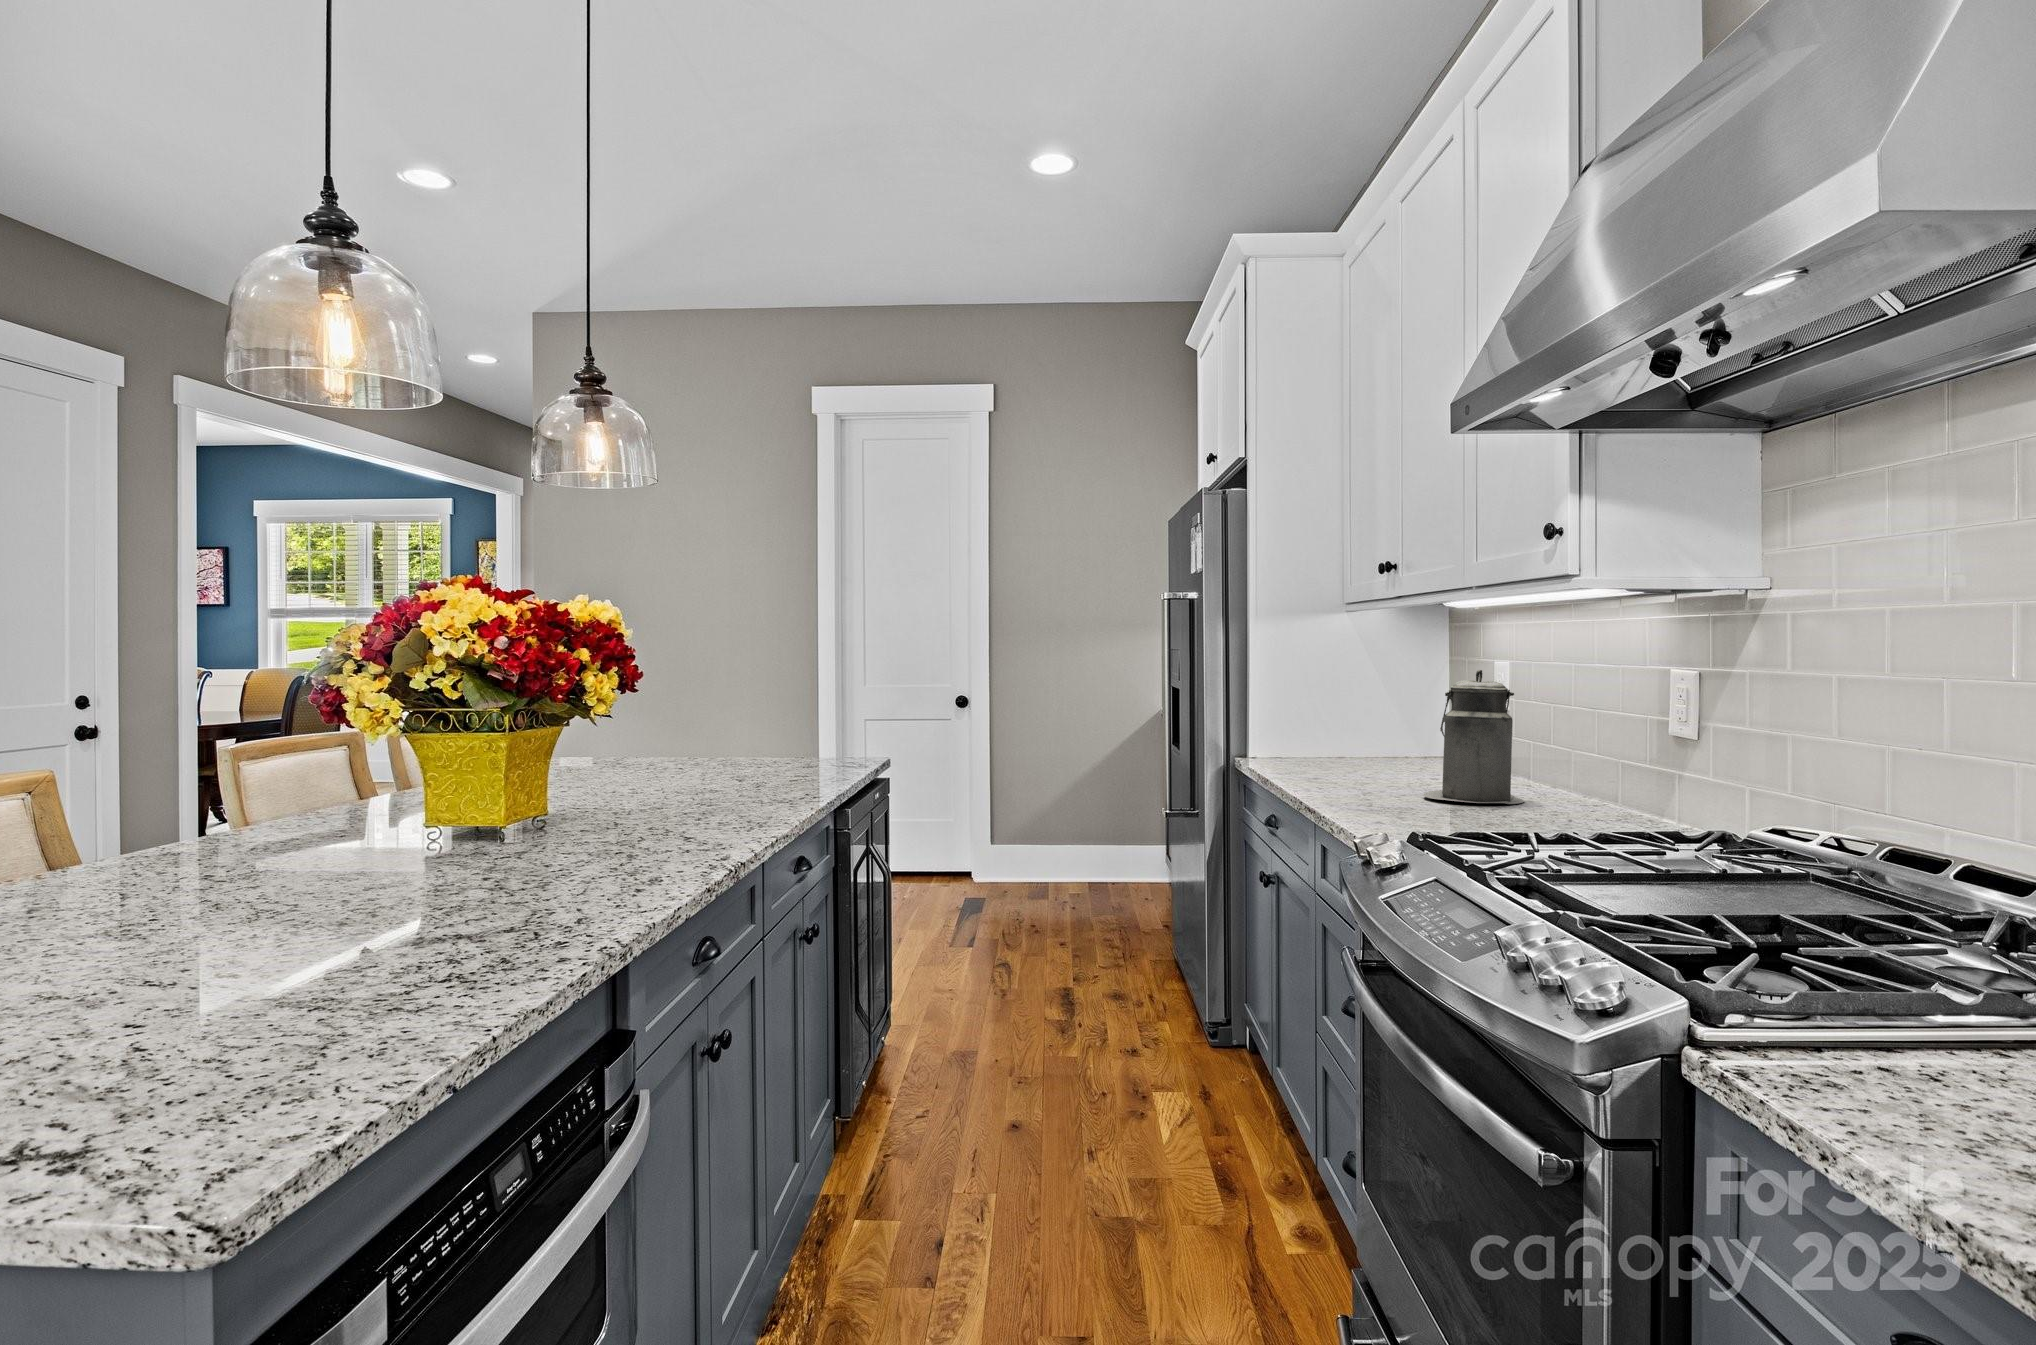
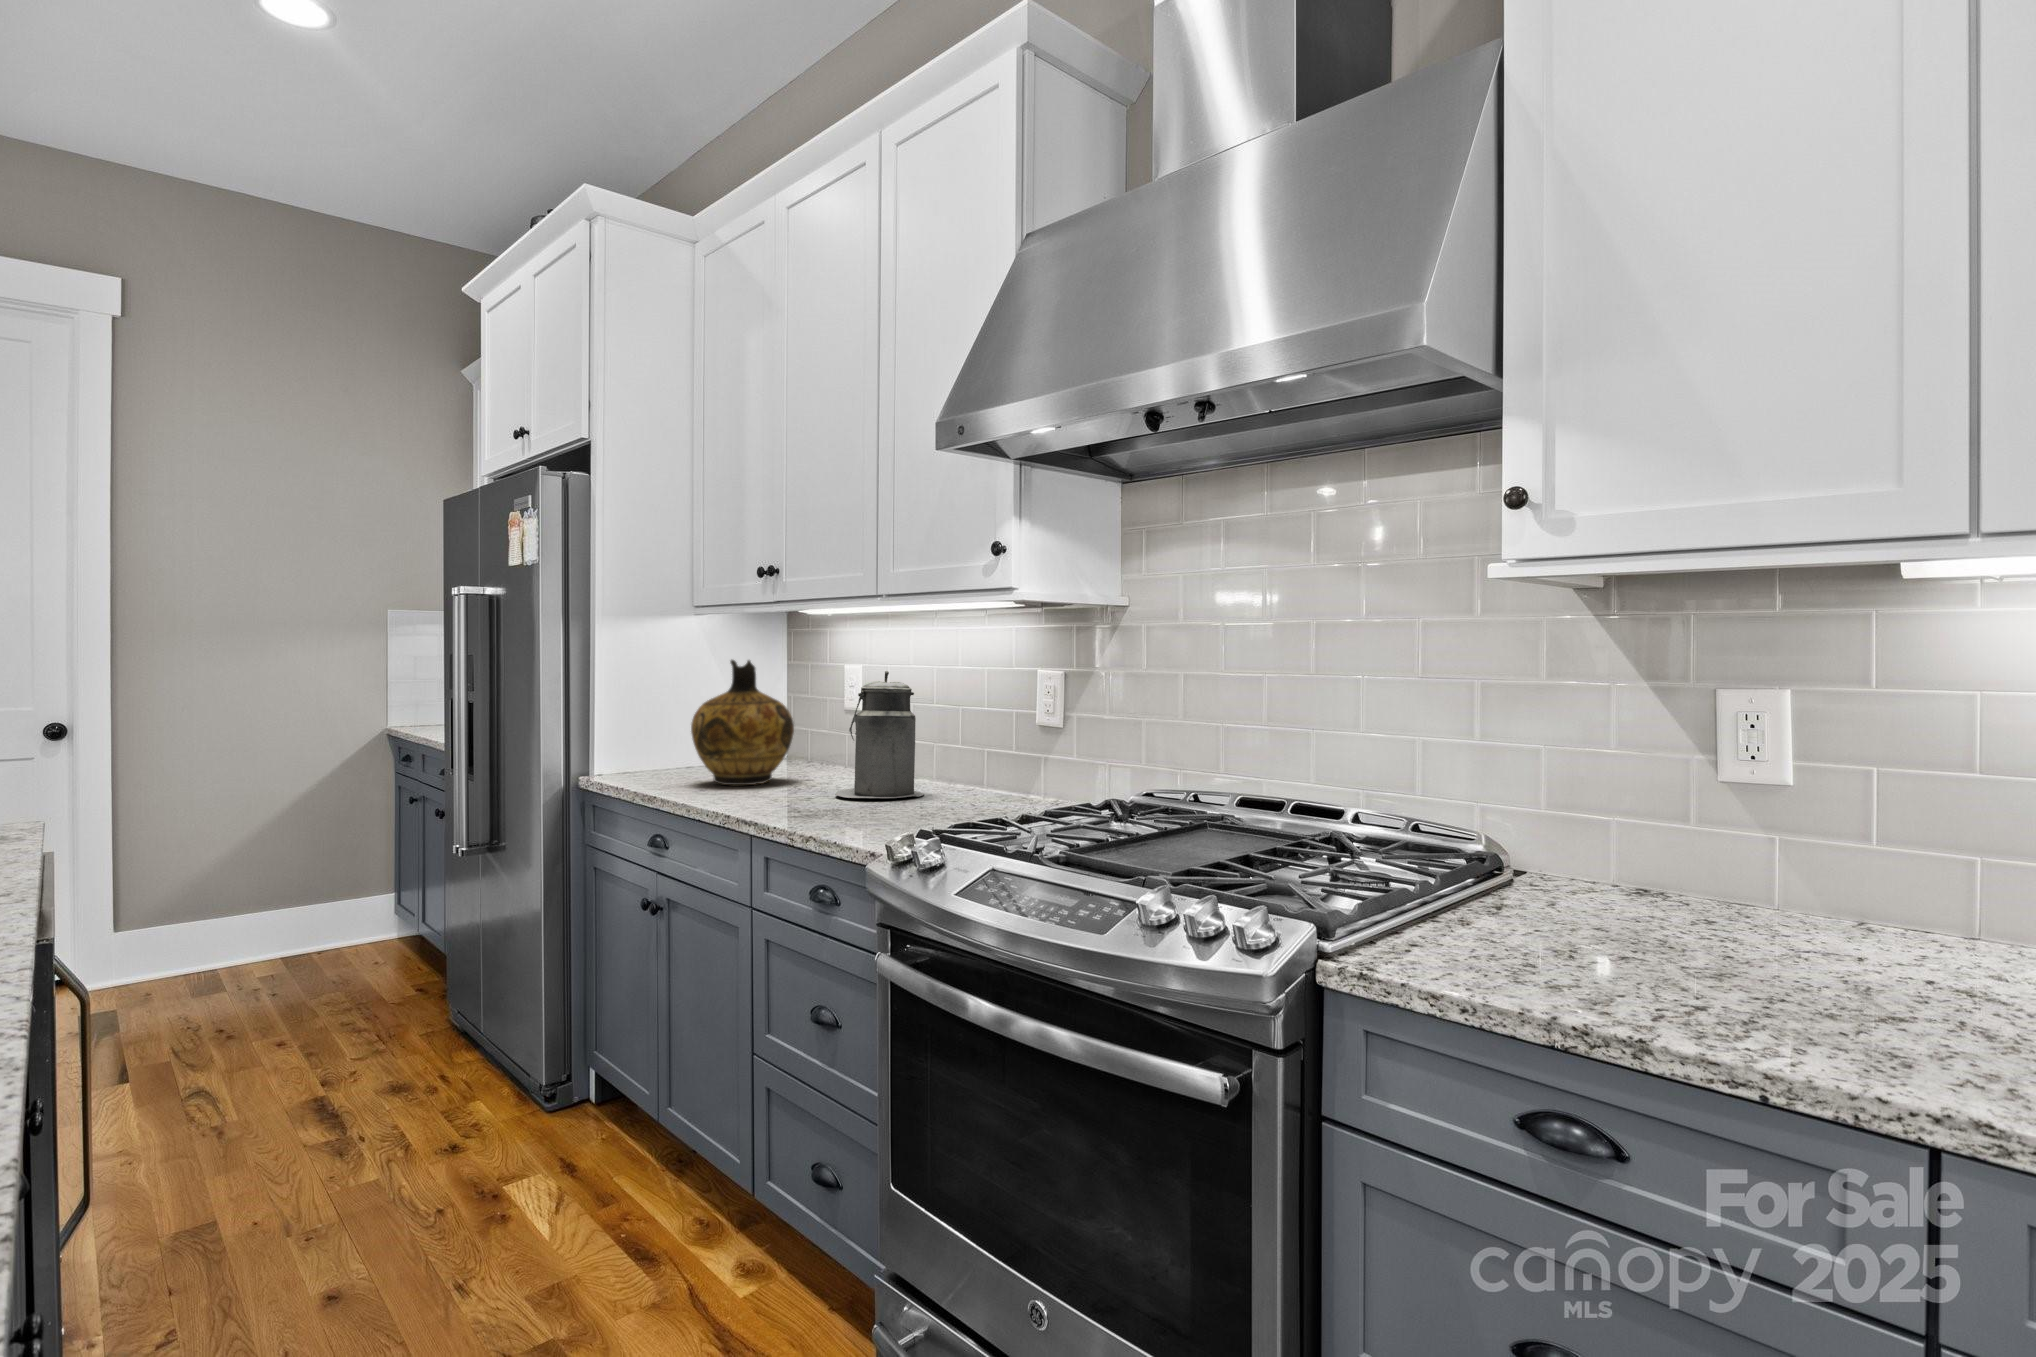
ceramic jug: none [1315,658,1417,779] -> present [691,660,794,785]

